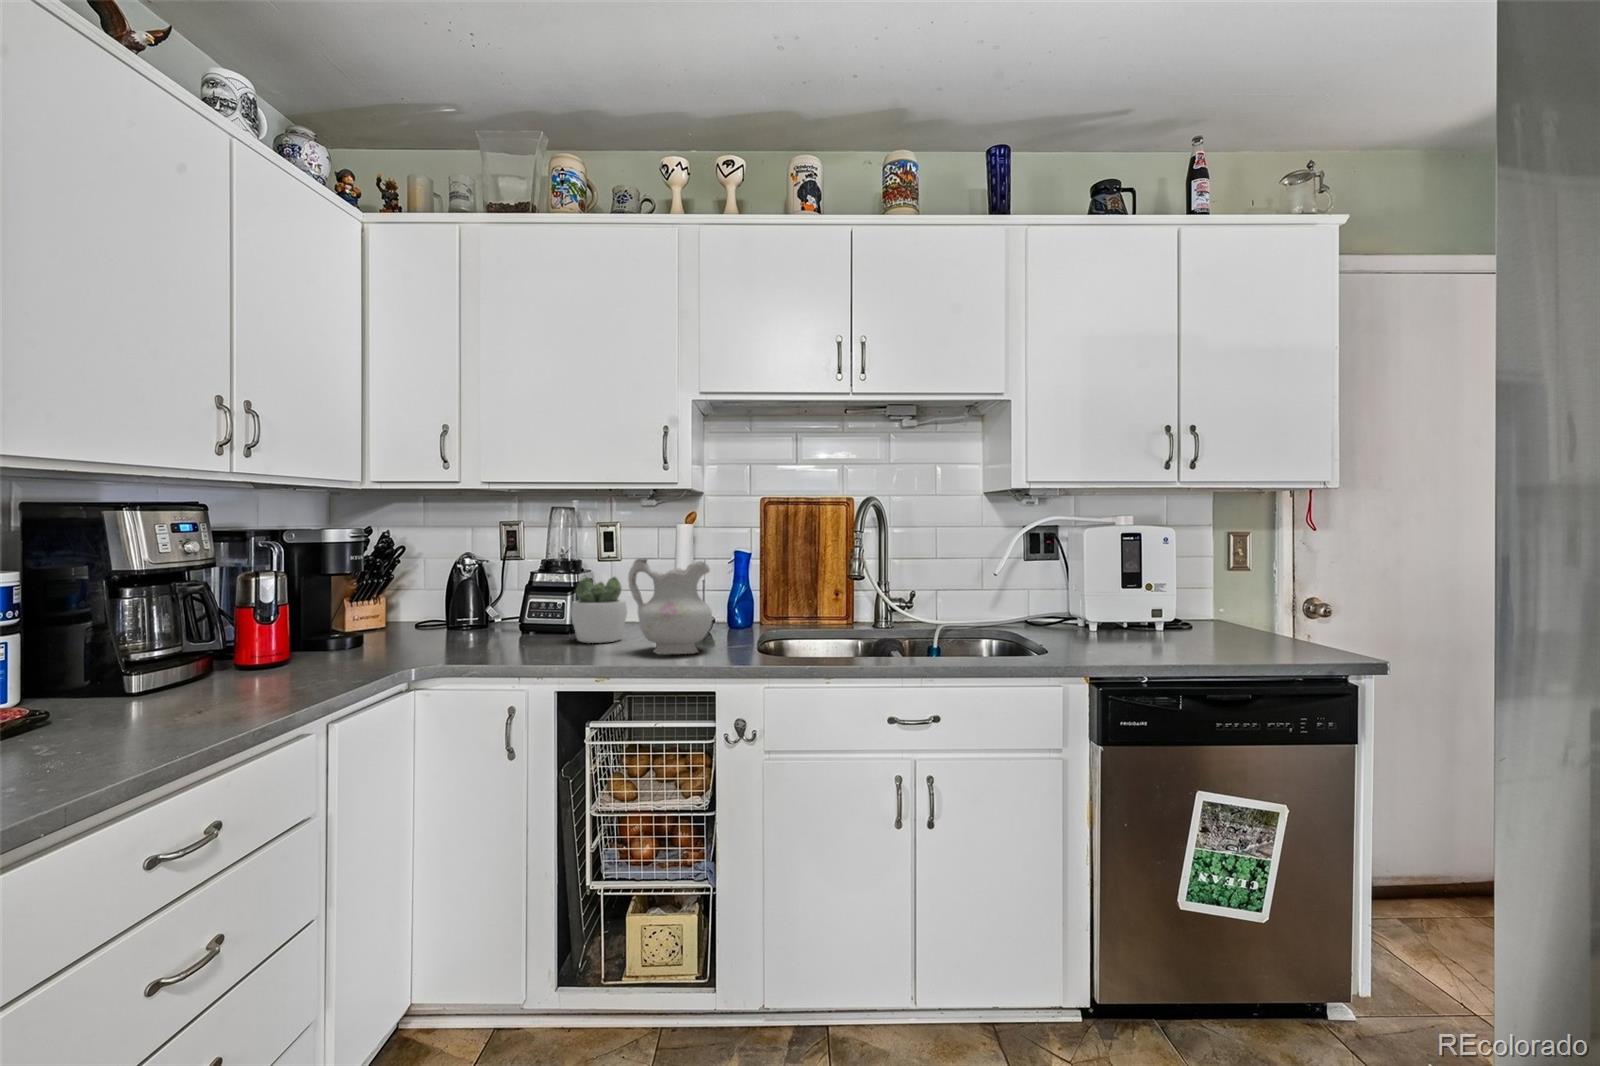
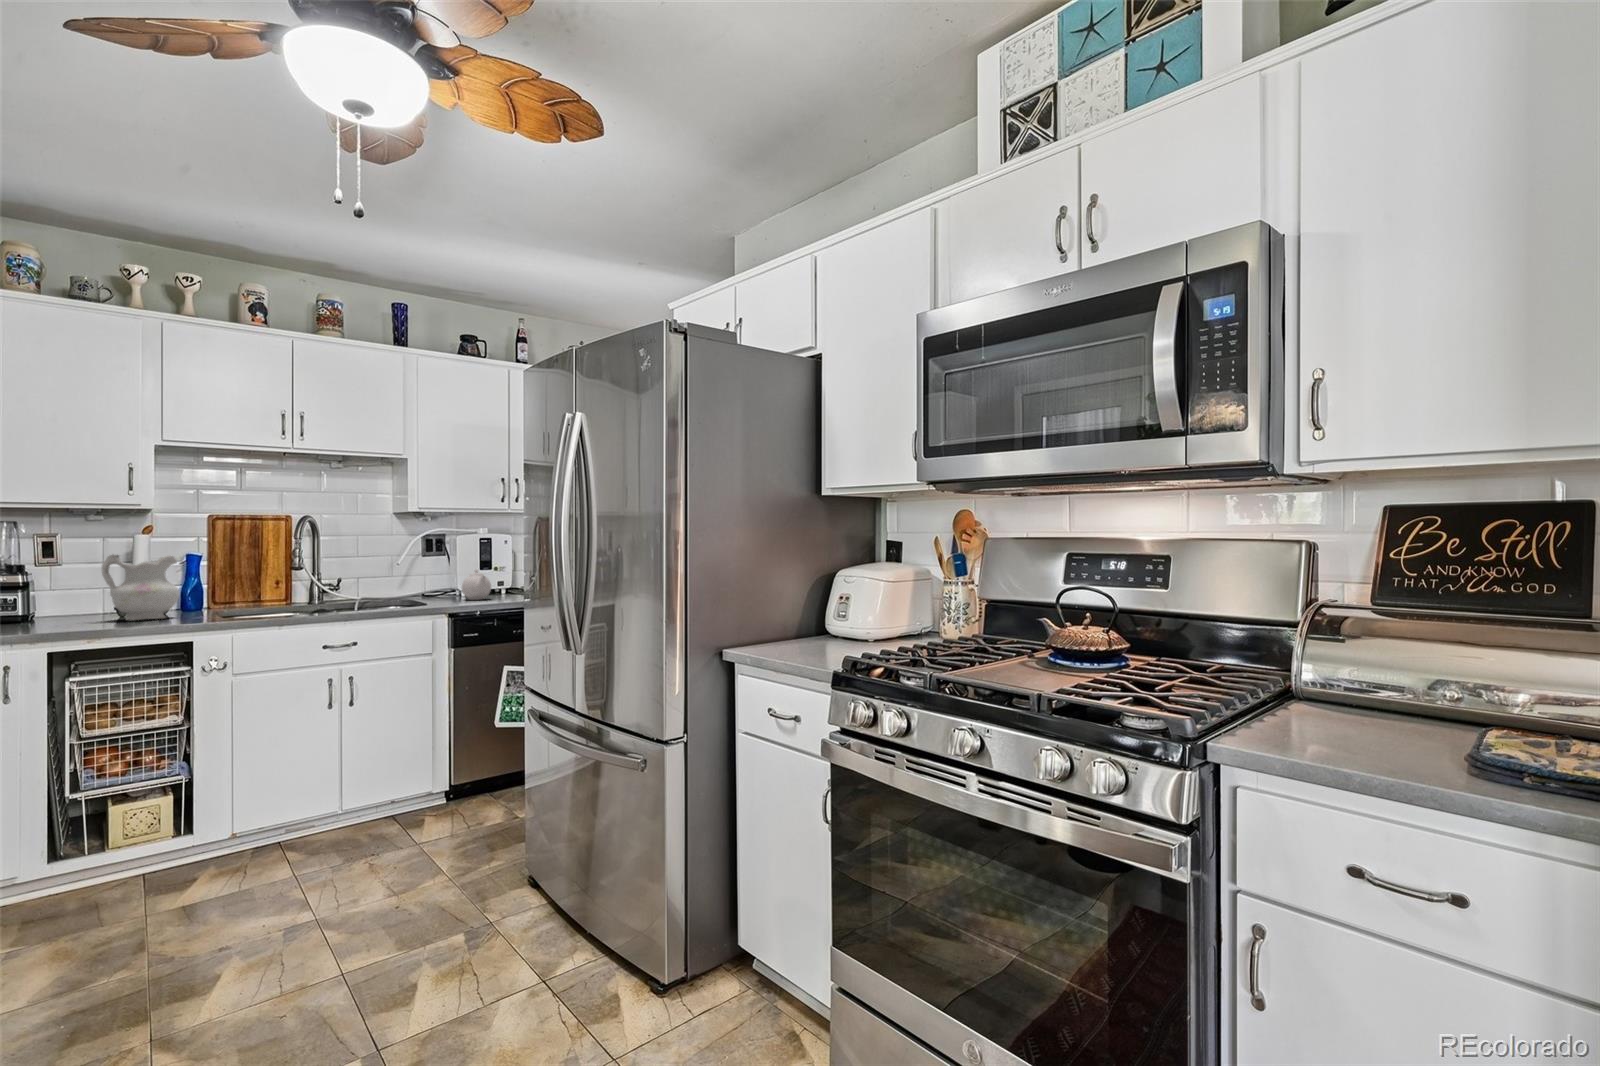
succulent plant: present [571,577,627,643] -> none [30,572,89,621]
teapot: none [1098,591,1150,646] -> present [462,570,491,600]

